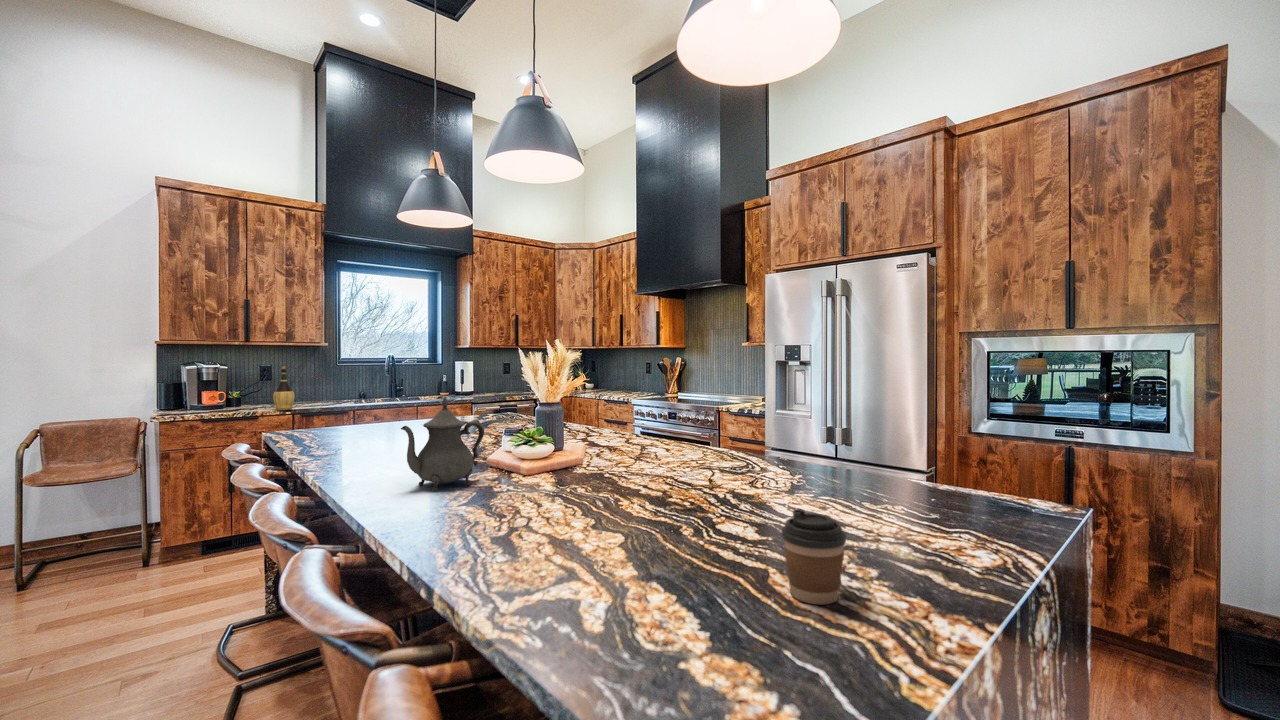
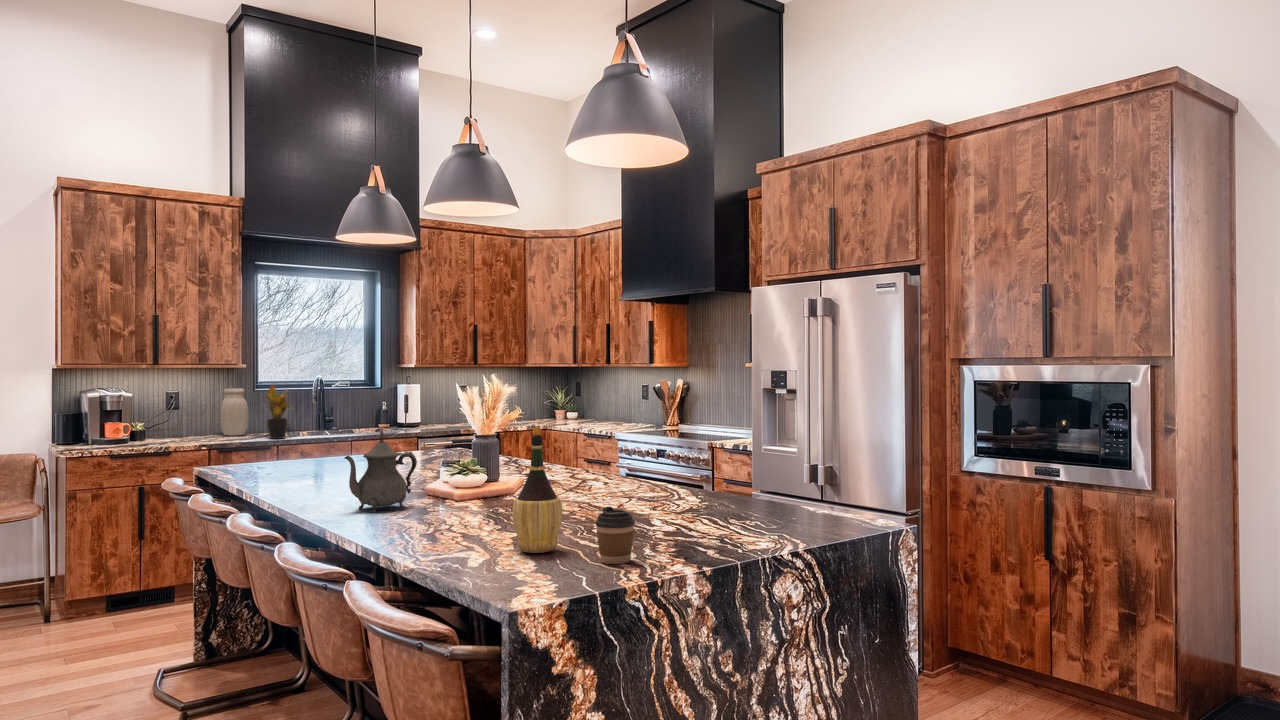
potted plant: none [337,358,373,406] -> present [264,385,289,439]
jar: none [307,363,331,403] -> present [220,388,248,436]
wine bottle: present [273,366,295,410] -> present [512,427,562,553]

